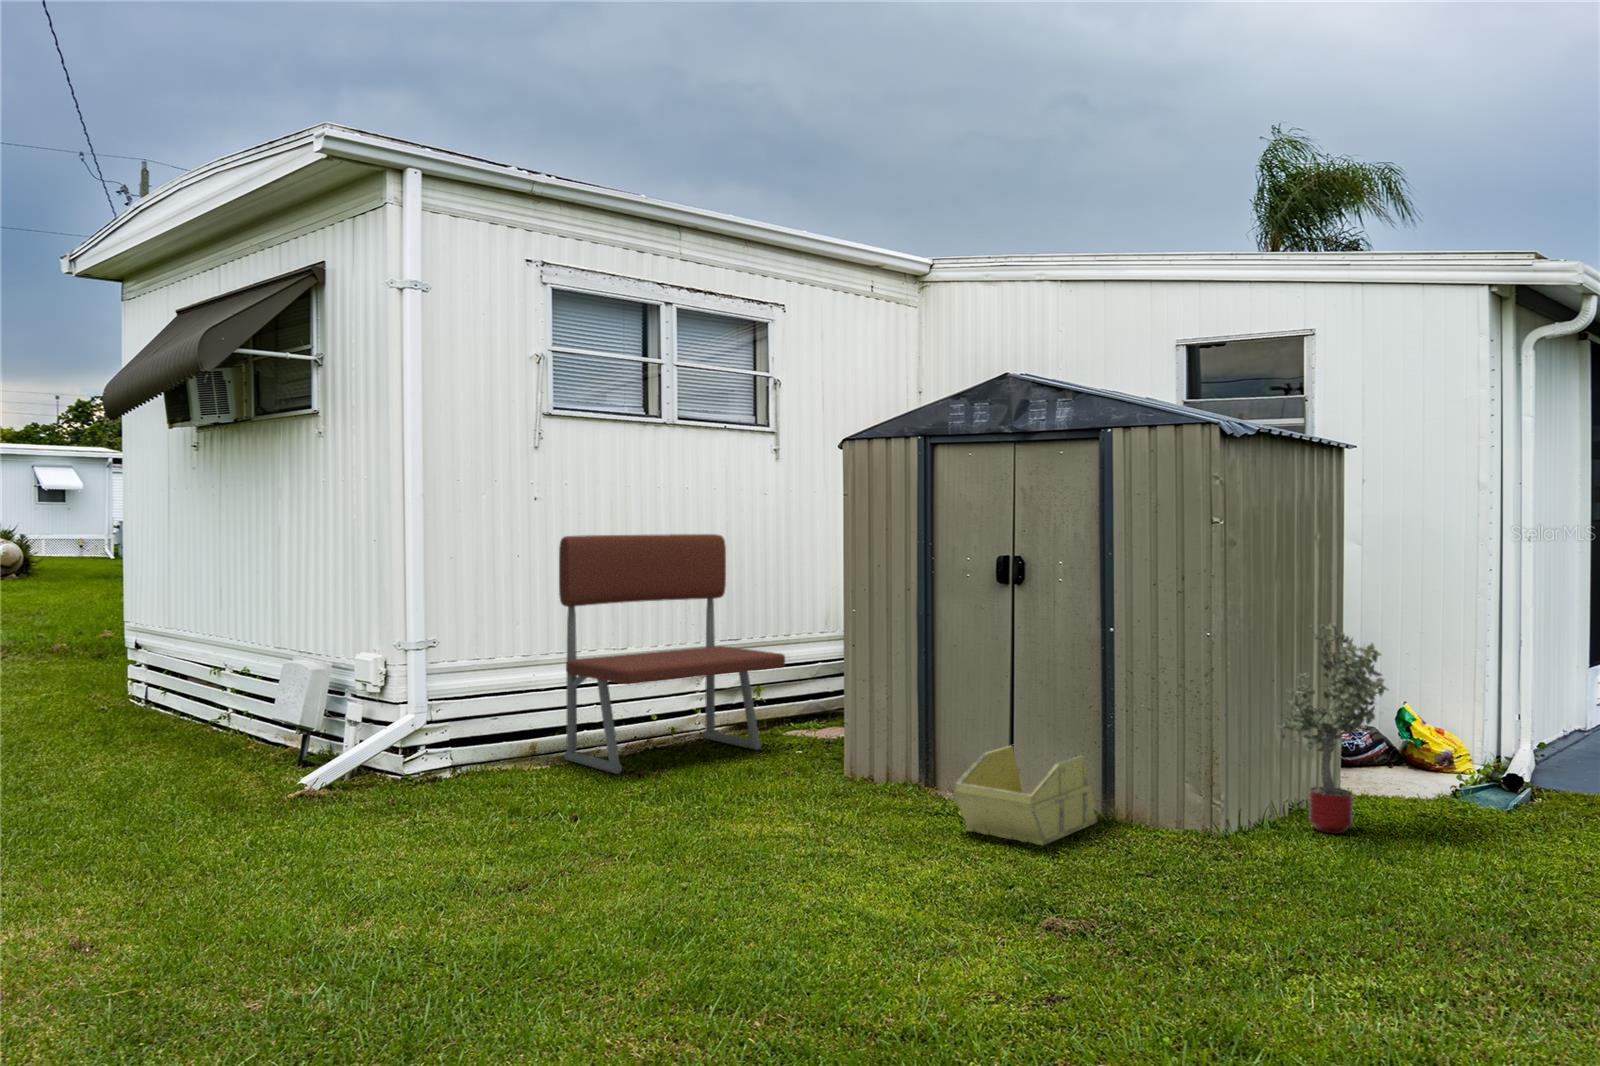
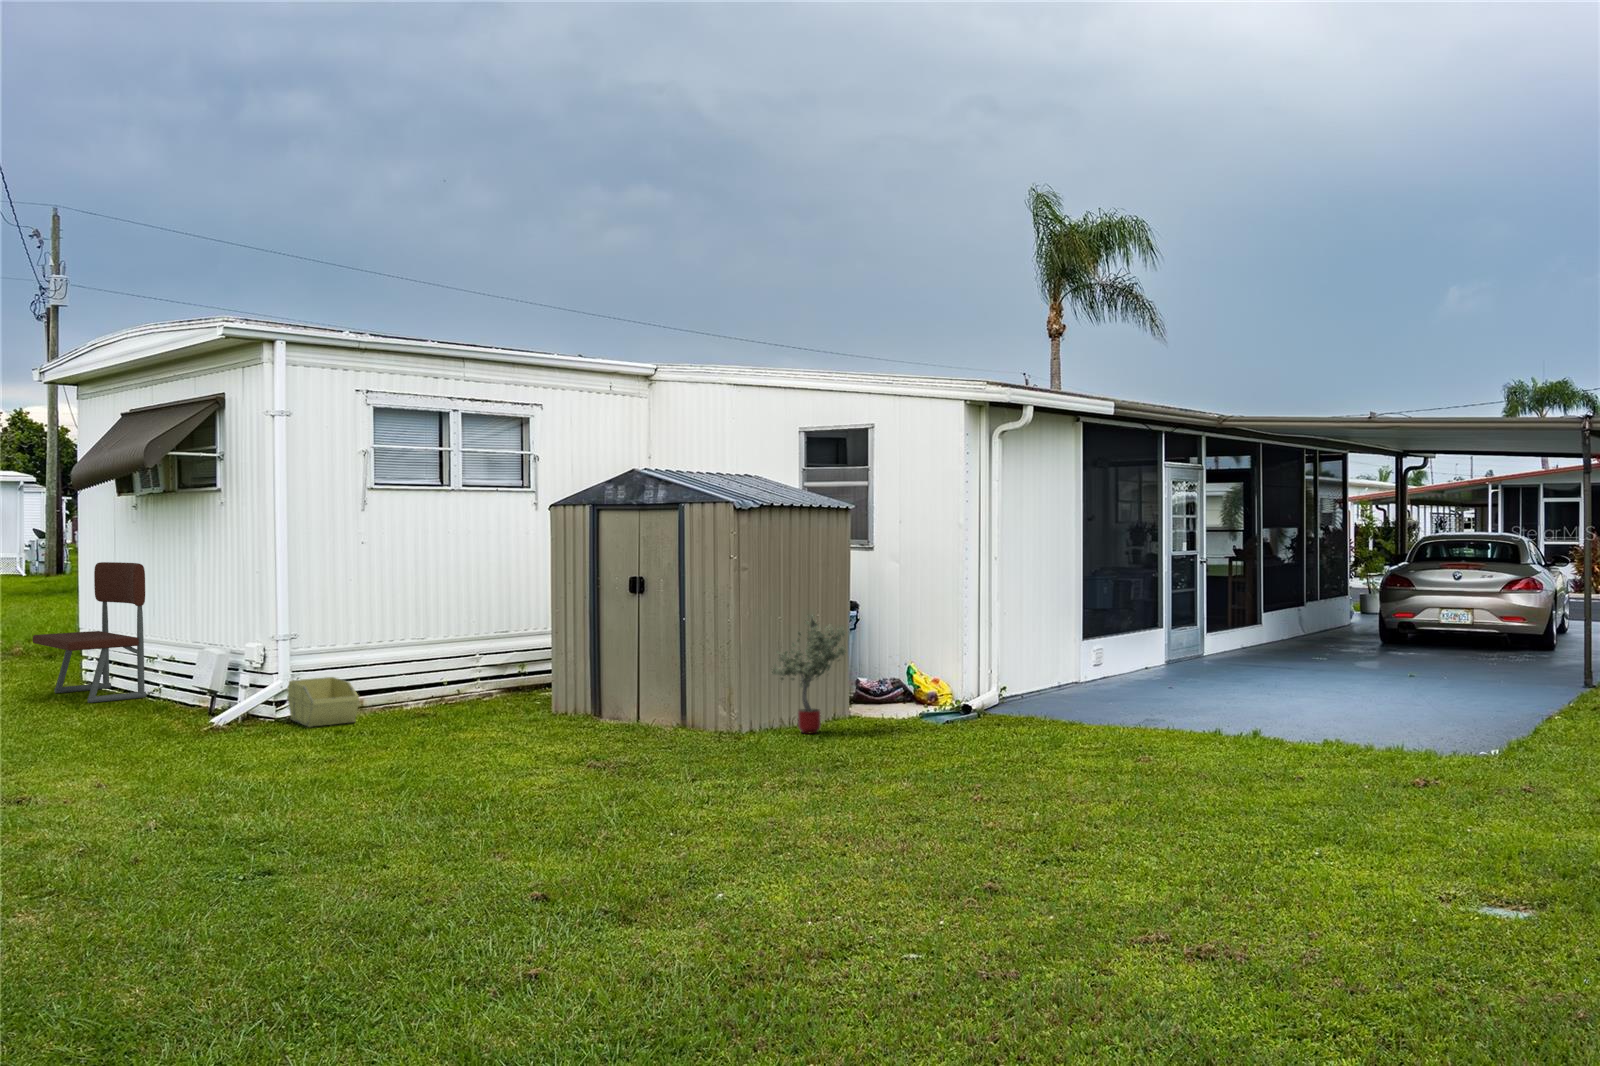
bench: present [559,534,785,774] -> present [33,562,146,703]
storage bin: present [953,746,1098,845] -> present [287,677,360,727]

